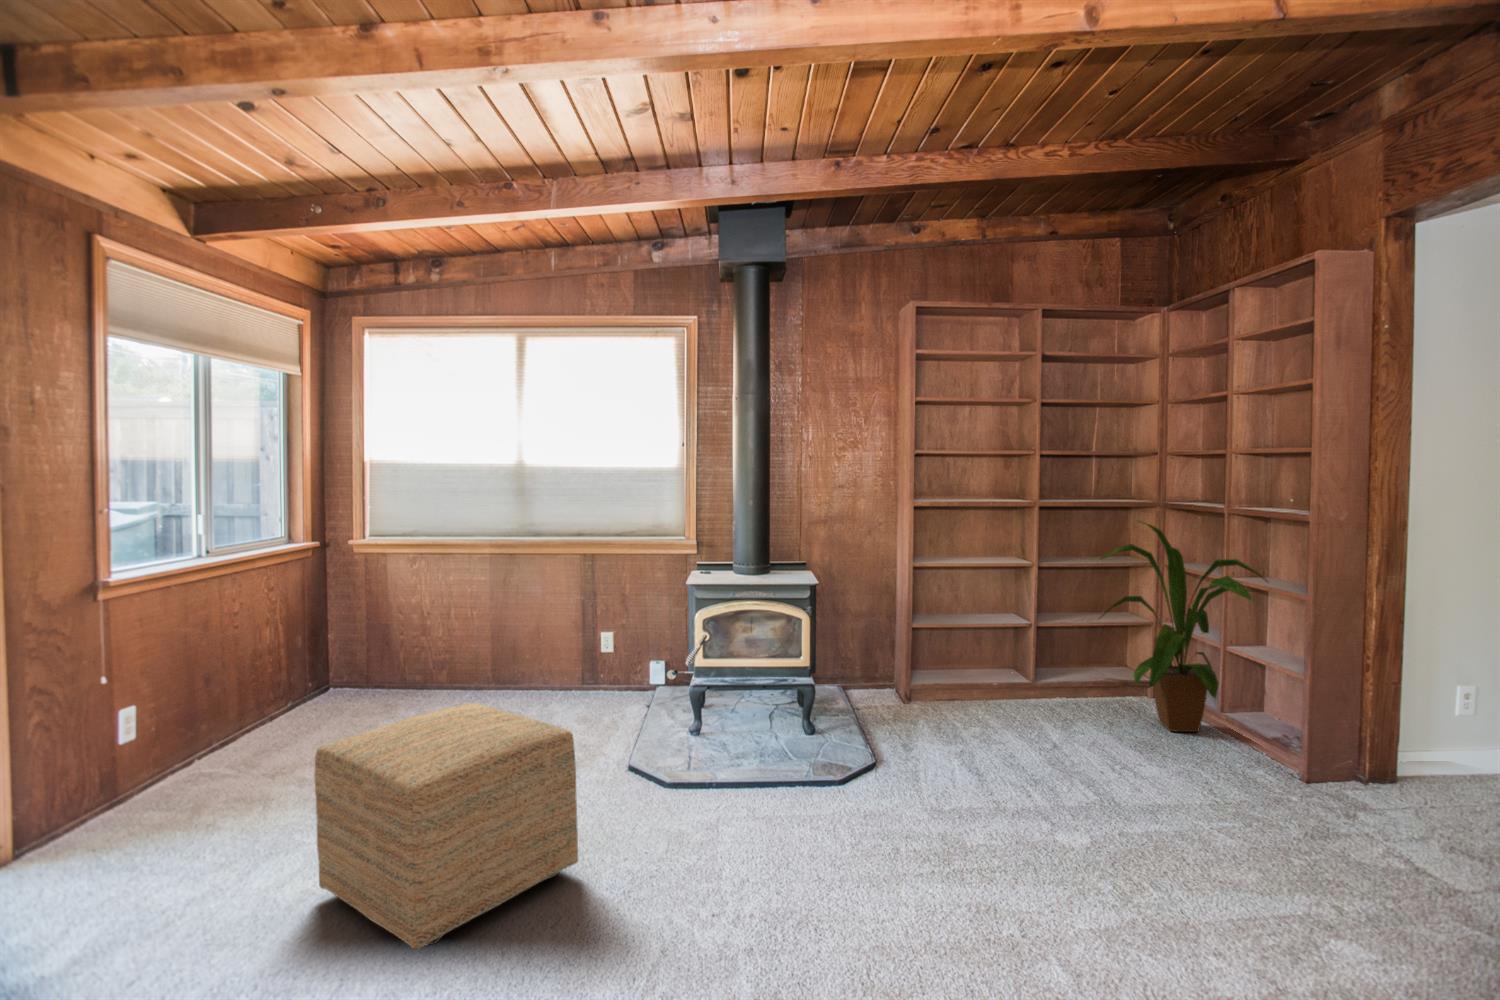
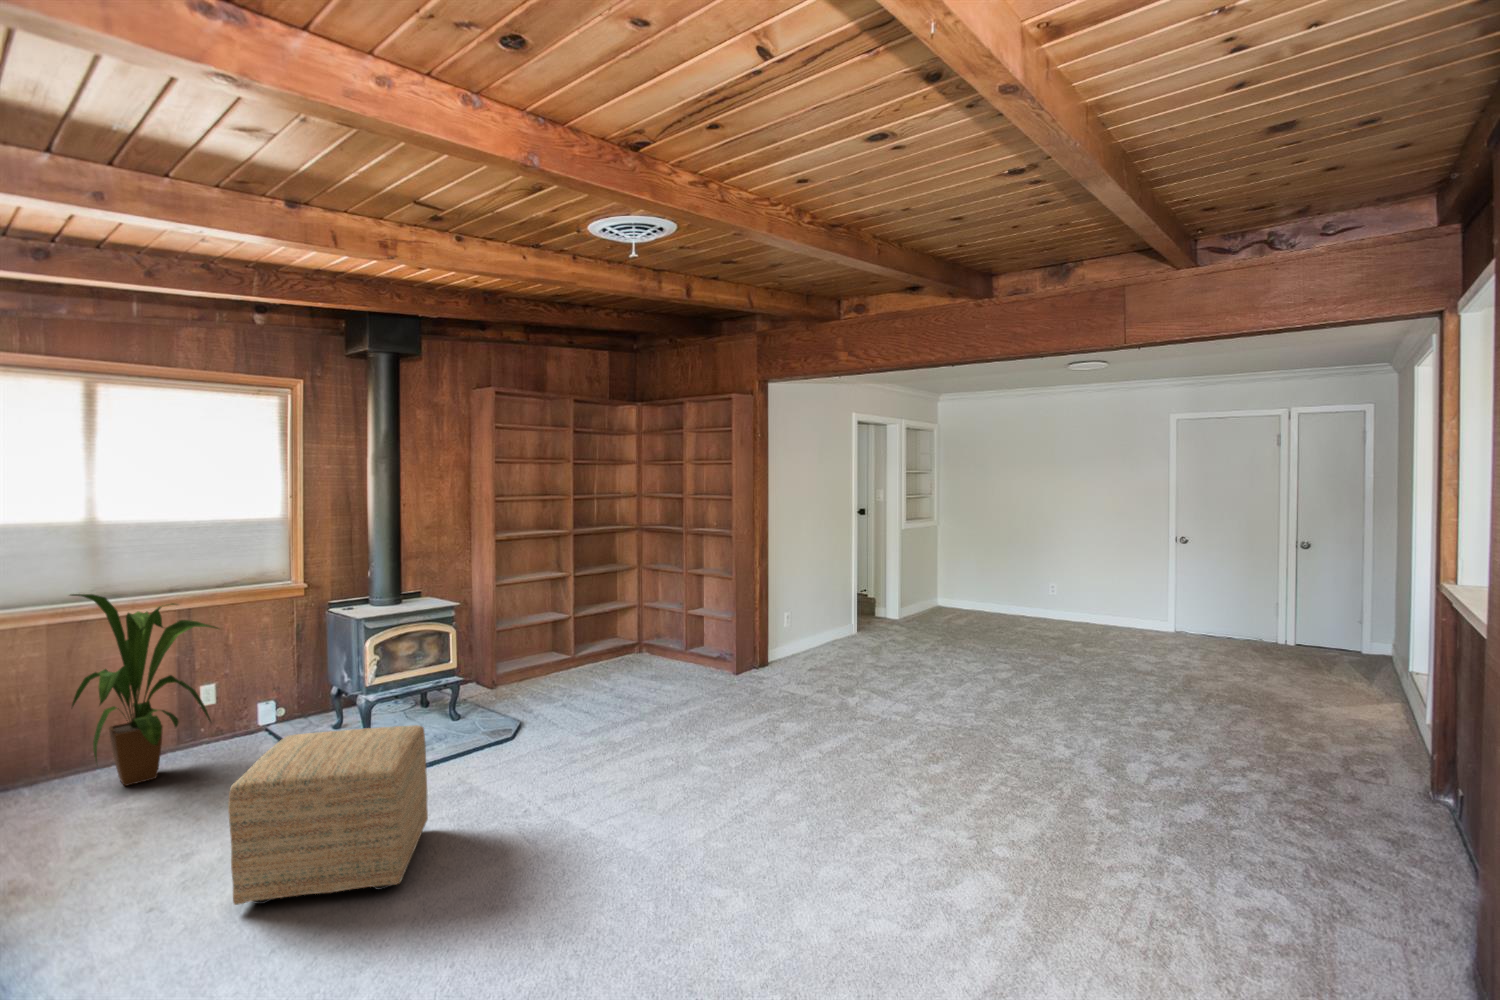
house plant: present [1098,521,1268,732] -> present [71,594,218,786]

